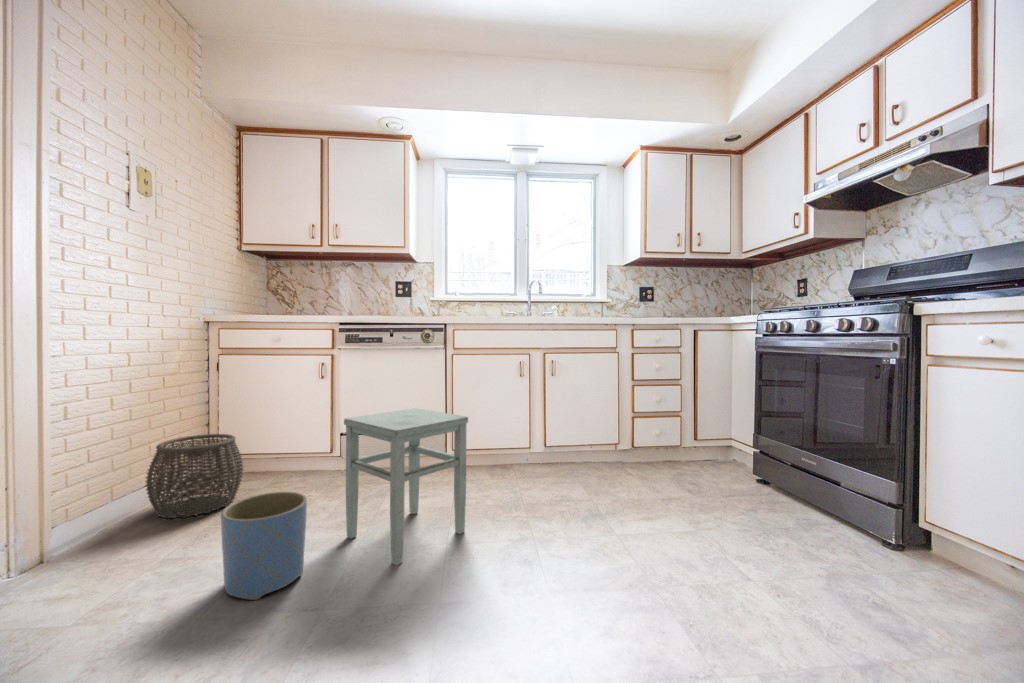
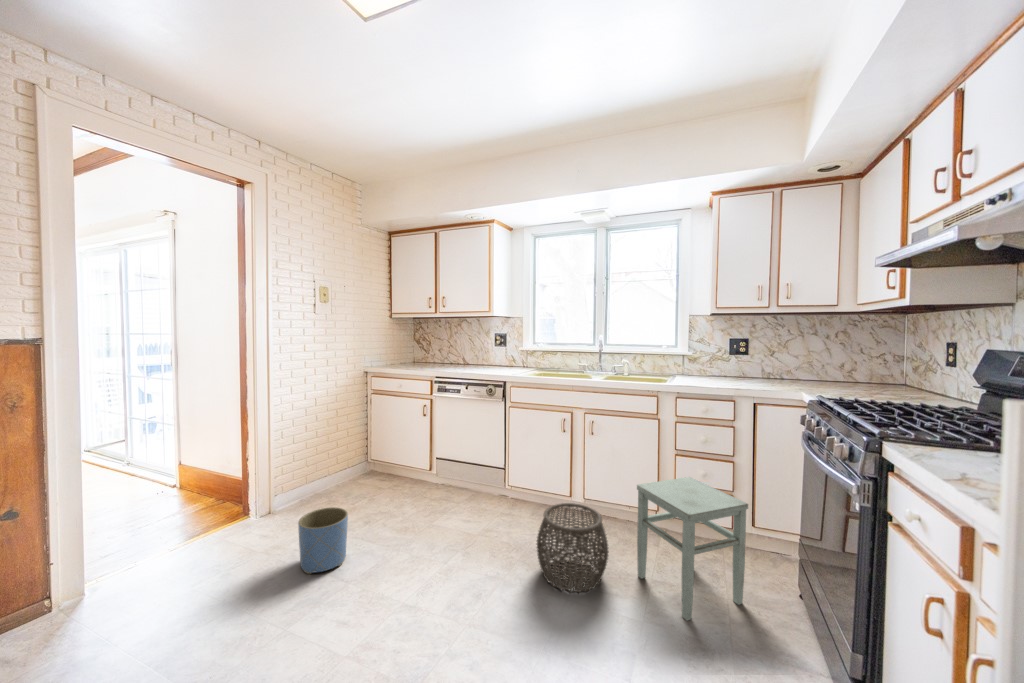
stool: present [344,408,468,565] -> present [637,477,748,621]
woven basket: present [145,434,244,518] -> present [537,503,609,592]

